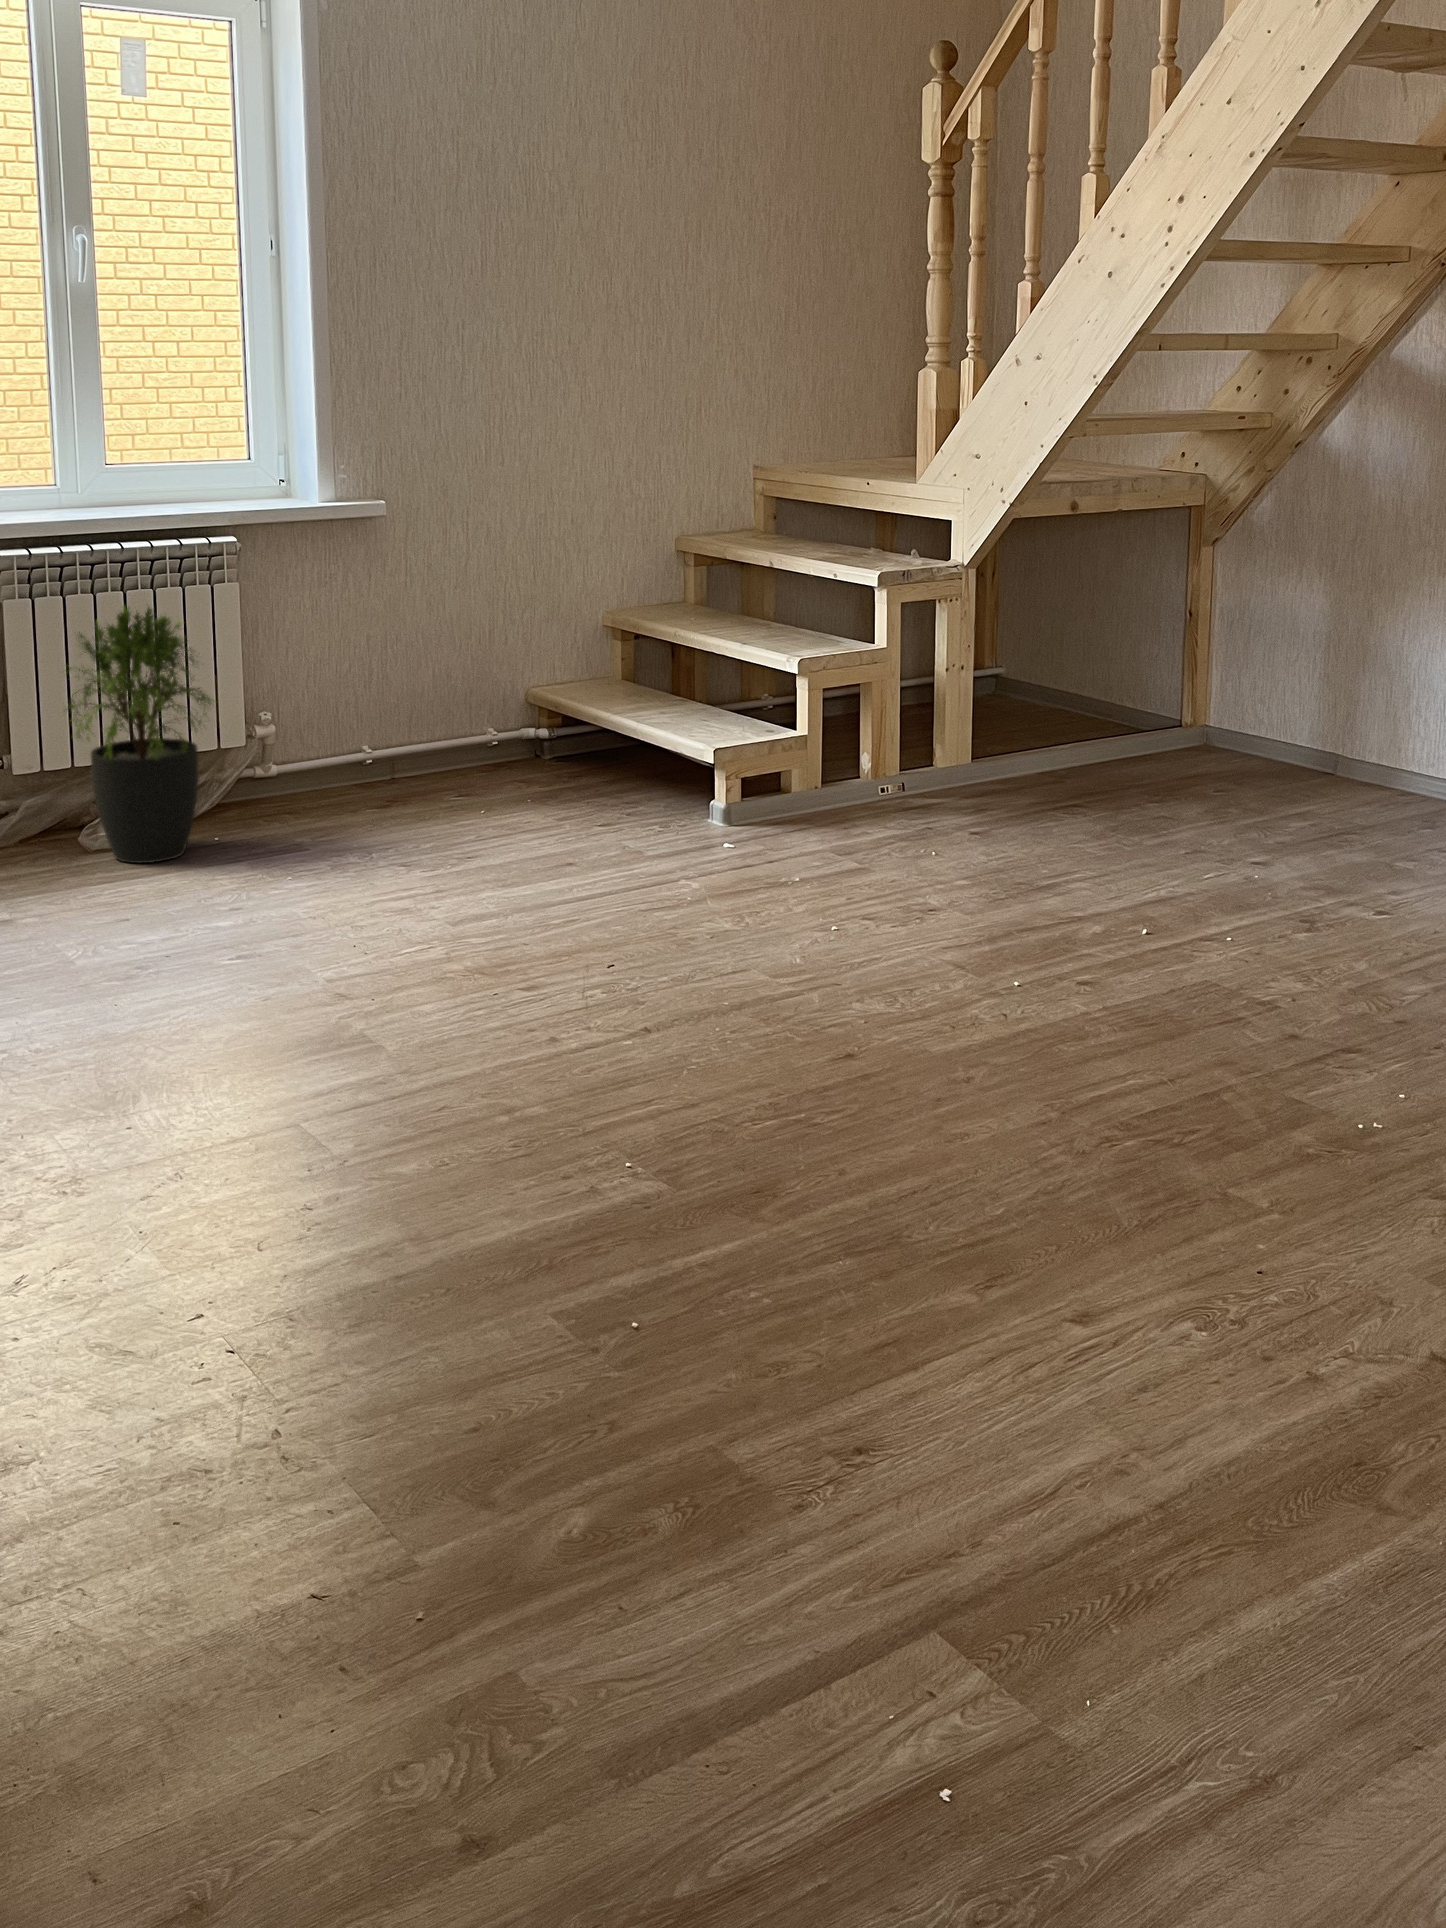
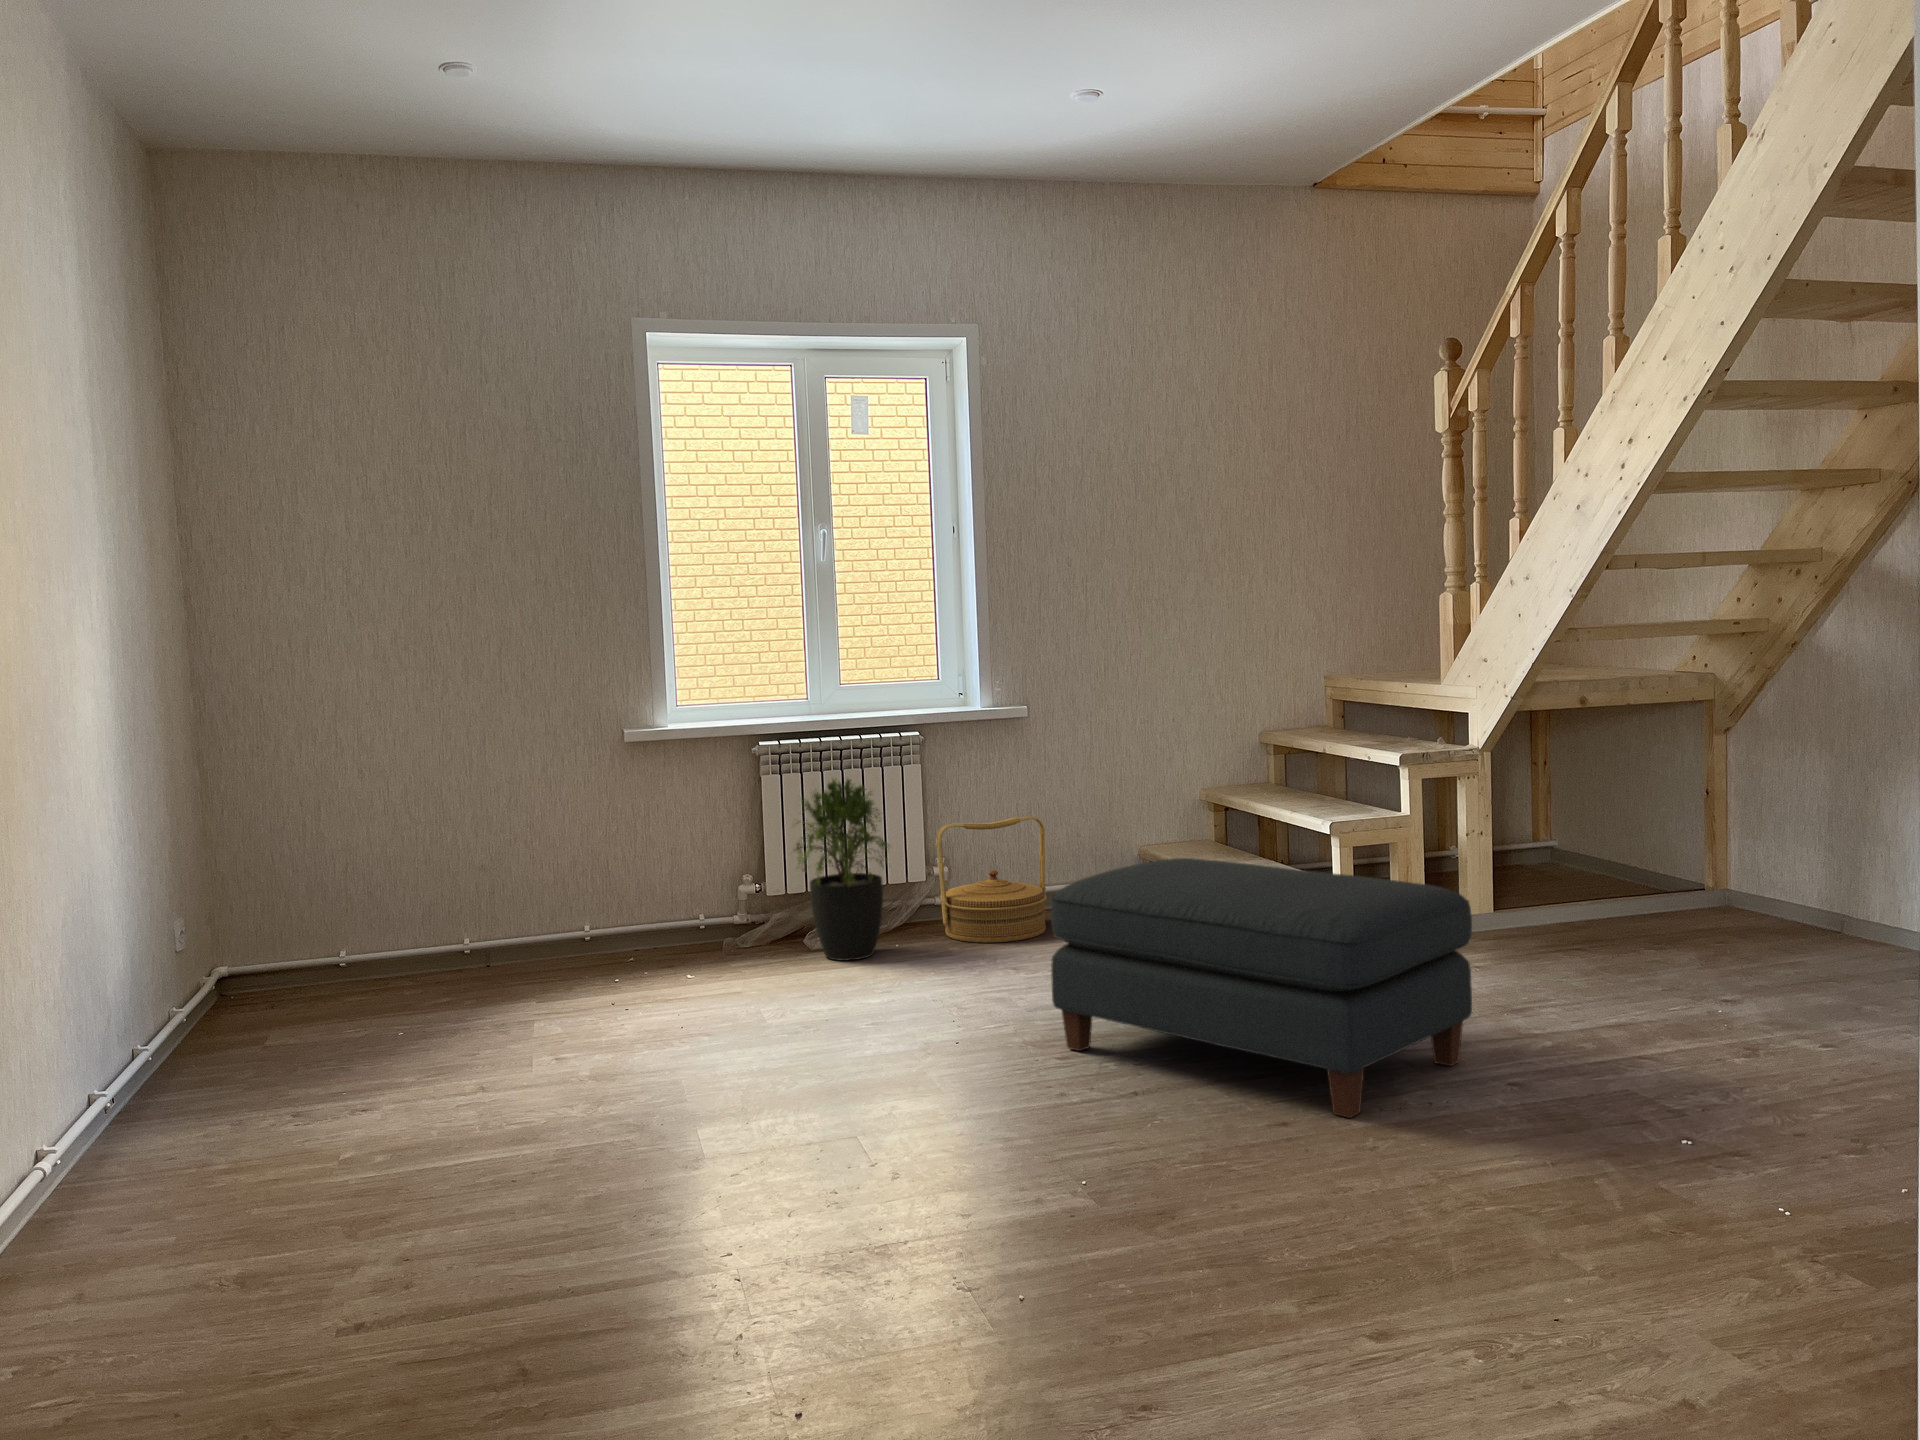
woven basket: none [265,653,414,828] -> present [936,816,1047,943]
ottoman: none [506,718,1034,1046] -> present [1051,858,1472,1118]

